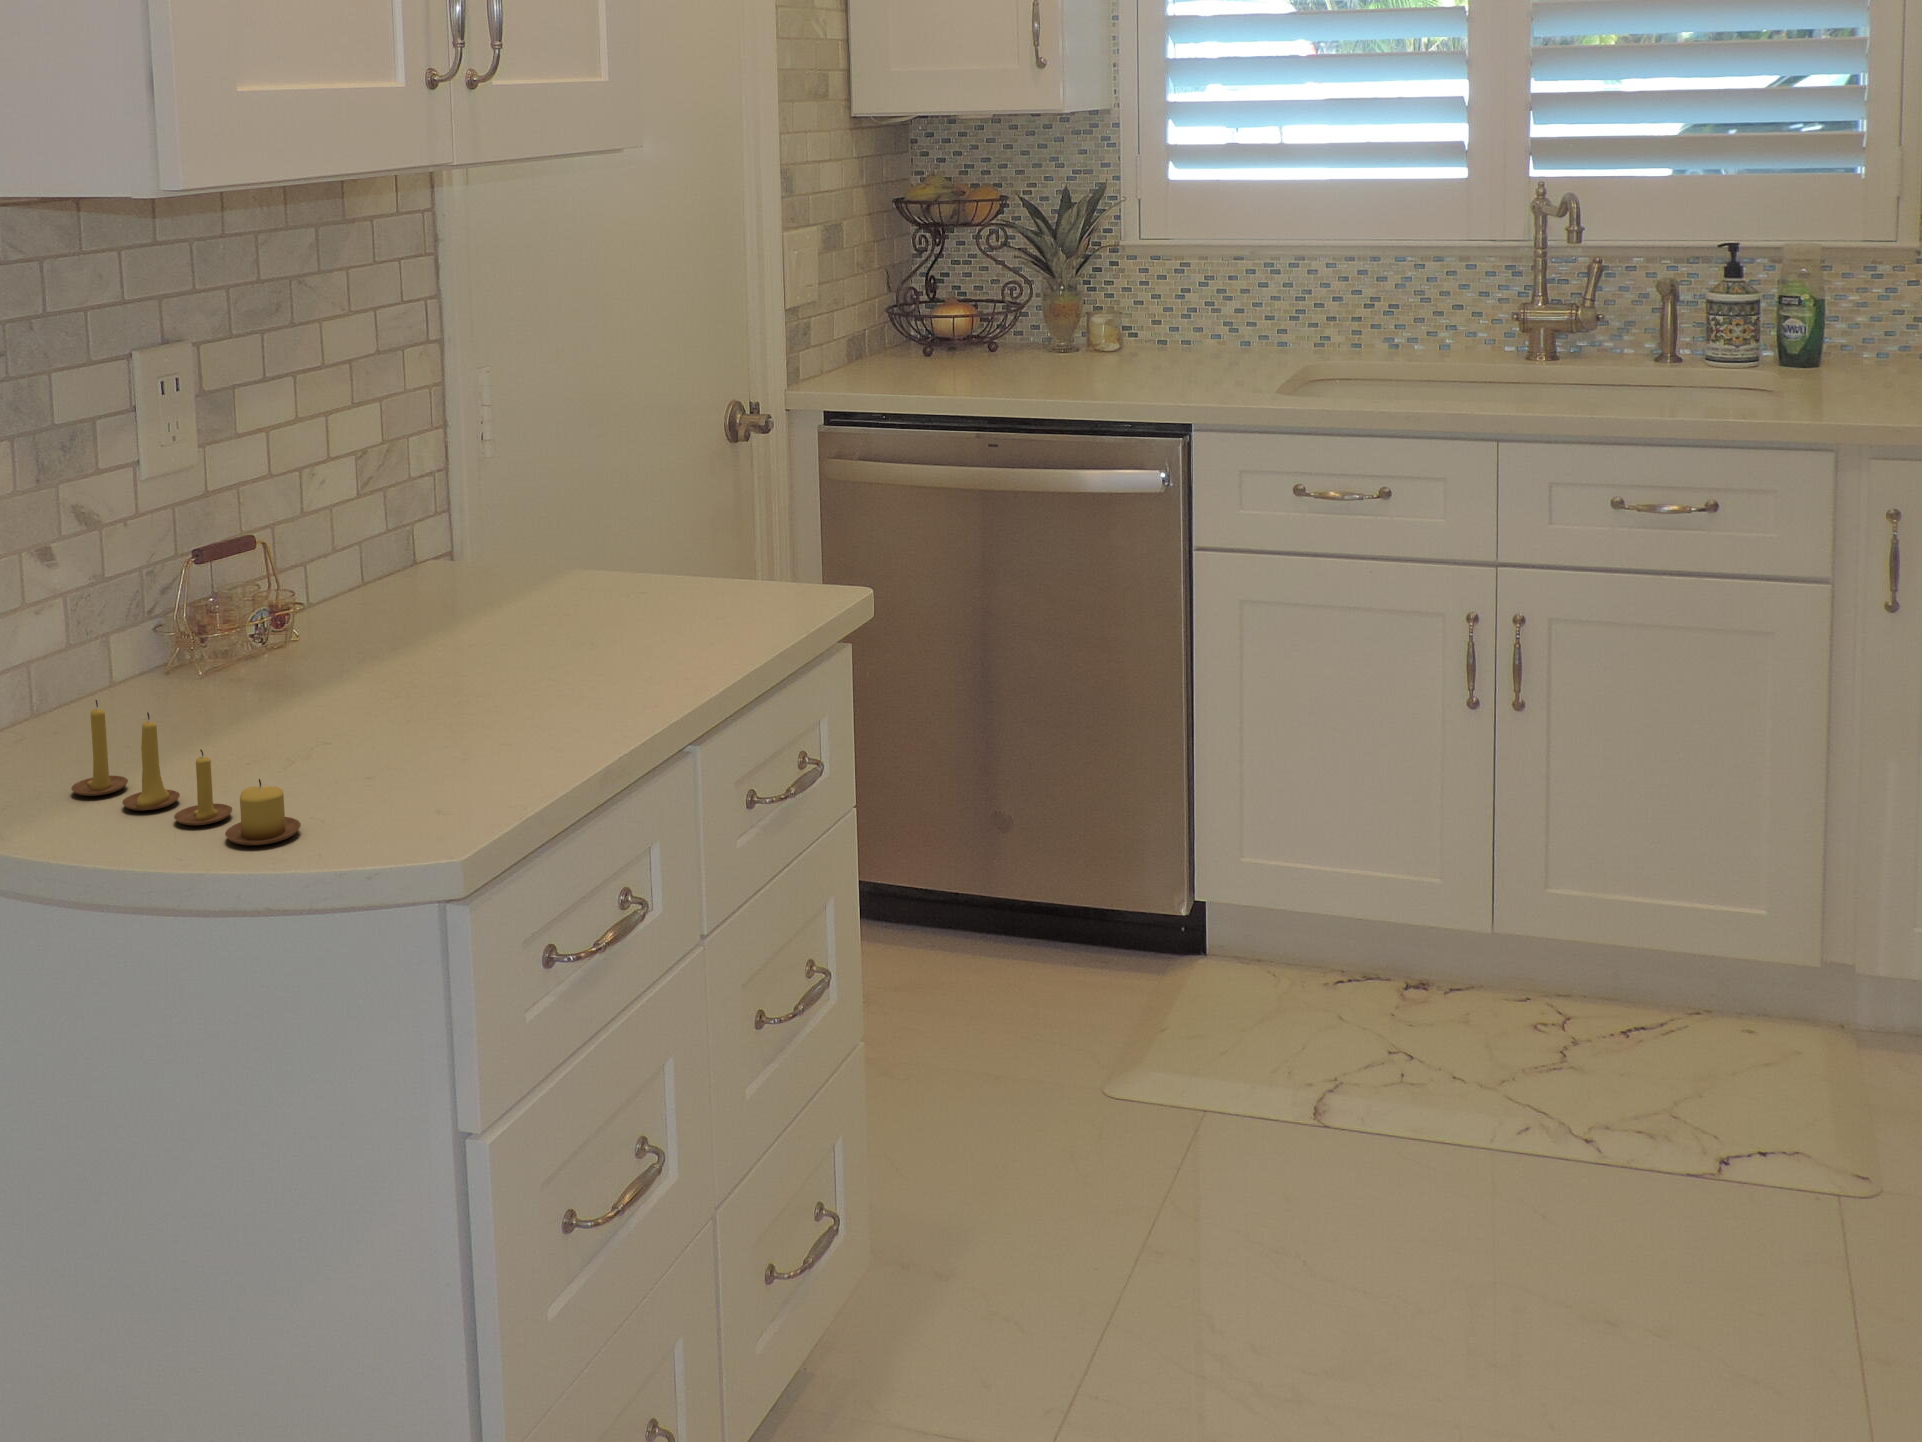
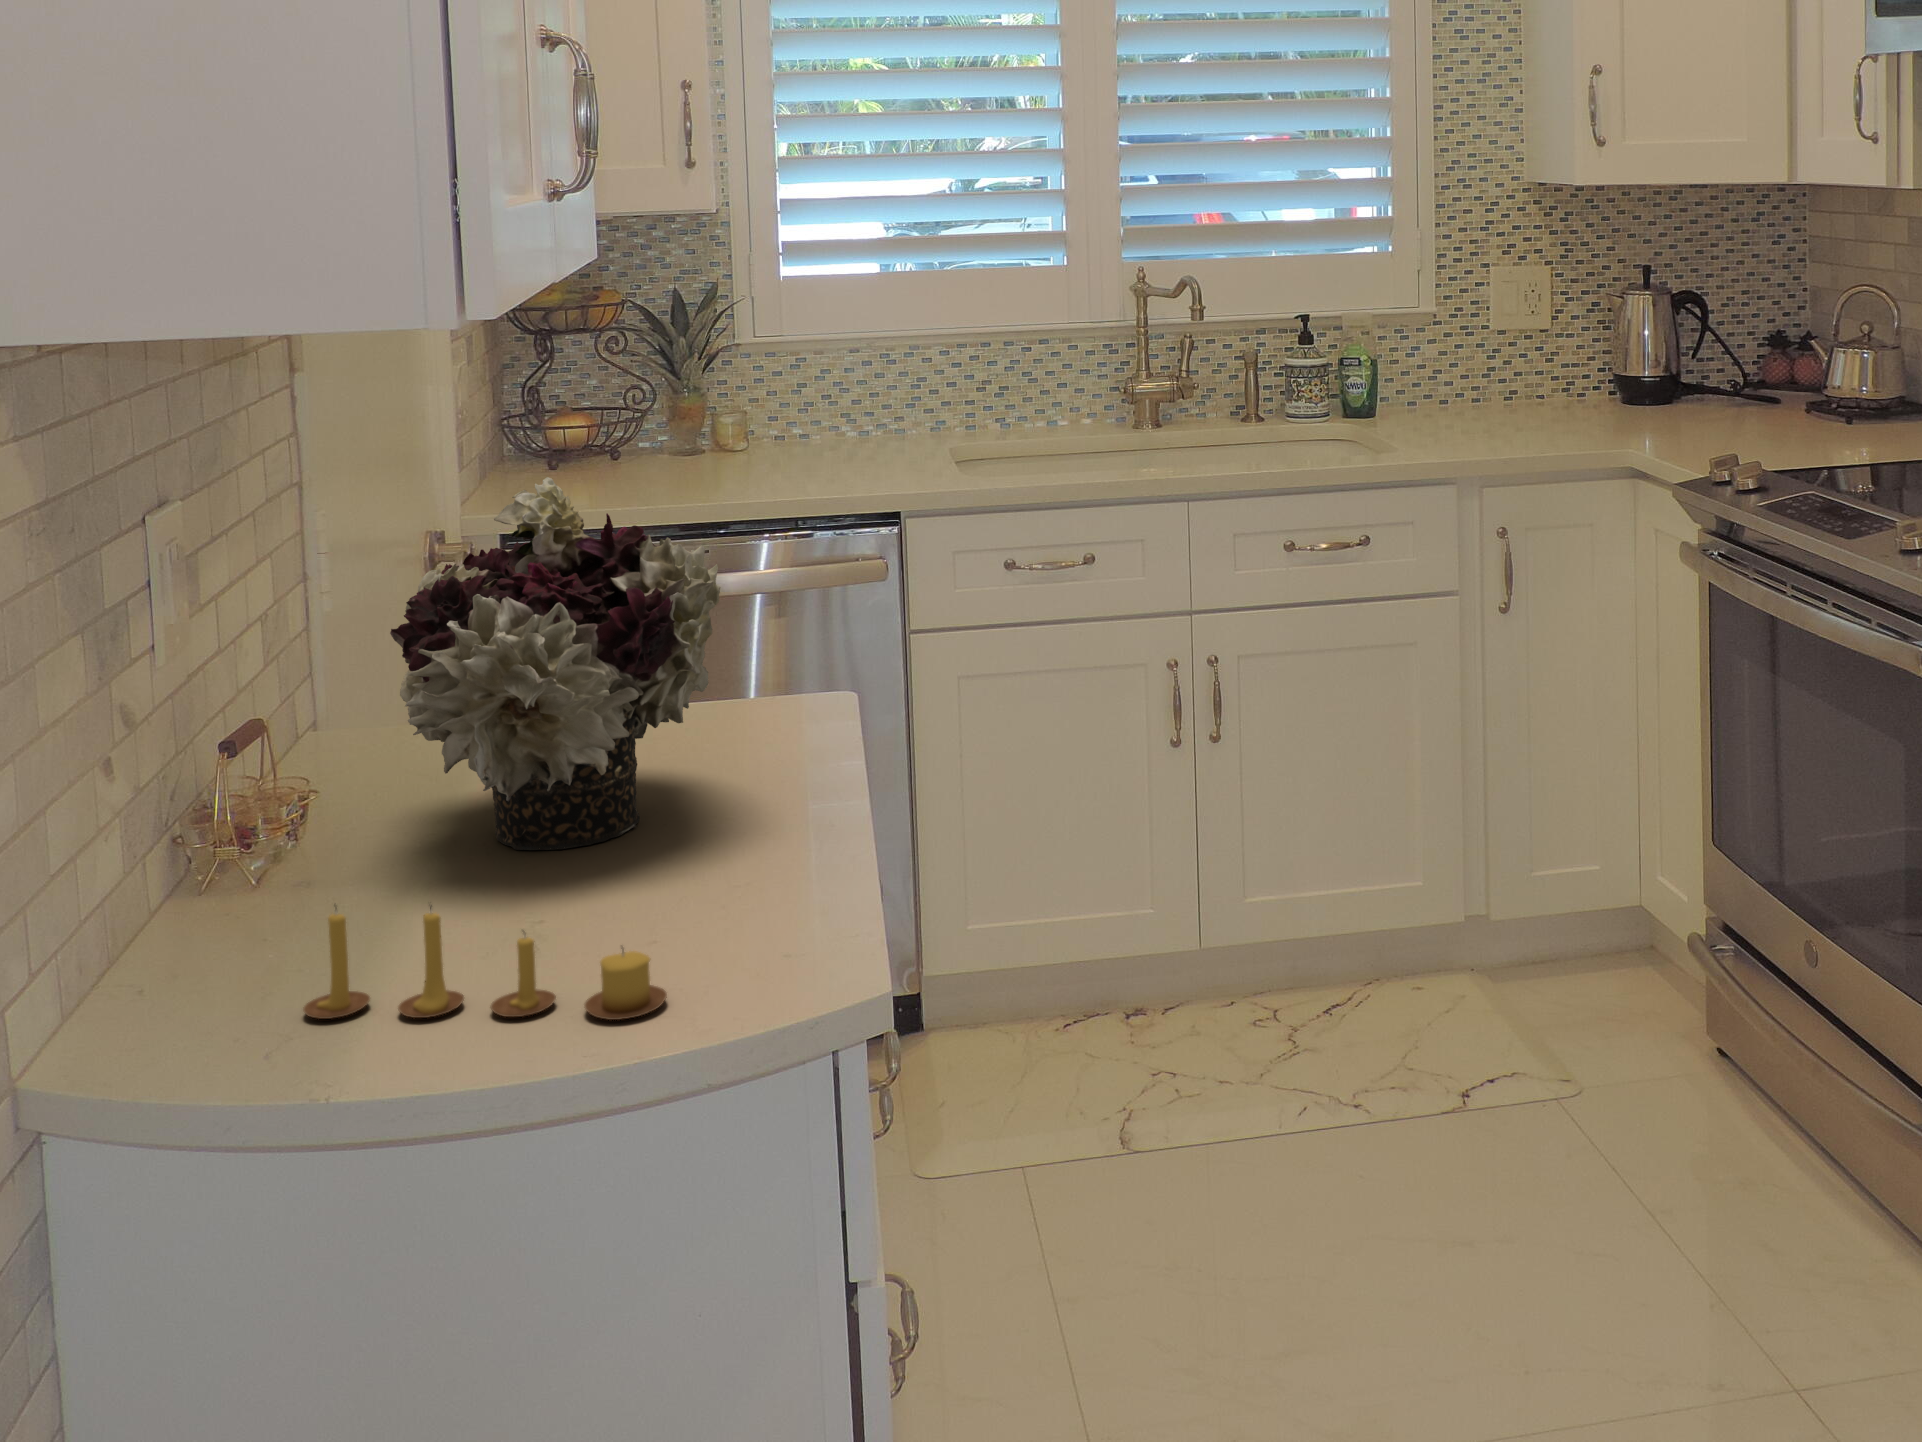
flower arrangement: none [292,355,630,693] -> present [390,477,720,850]

